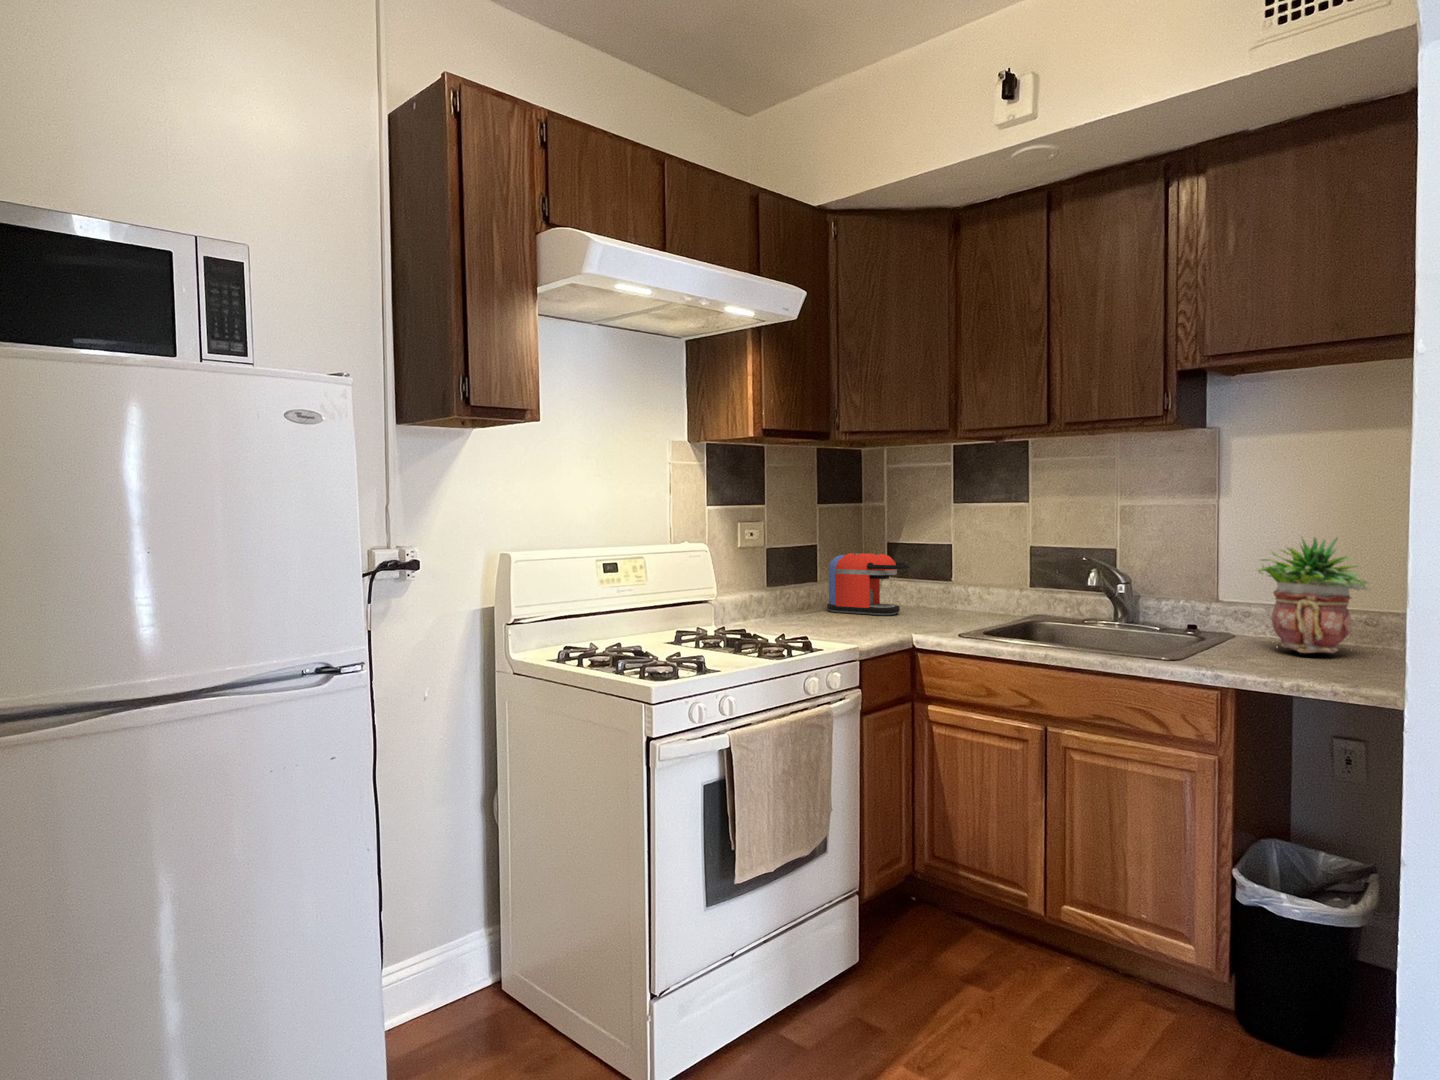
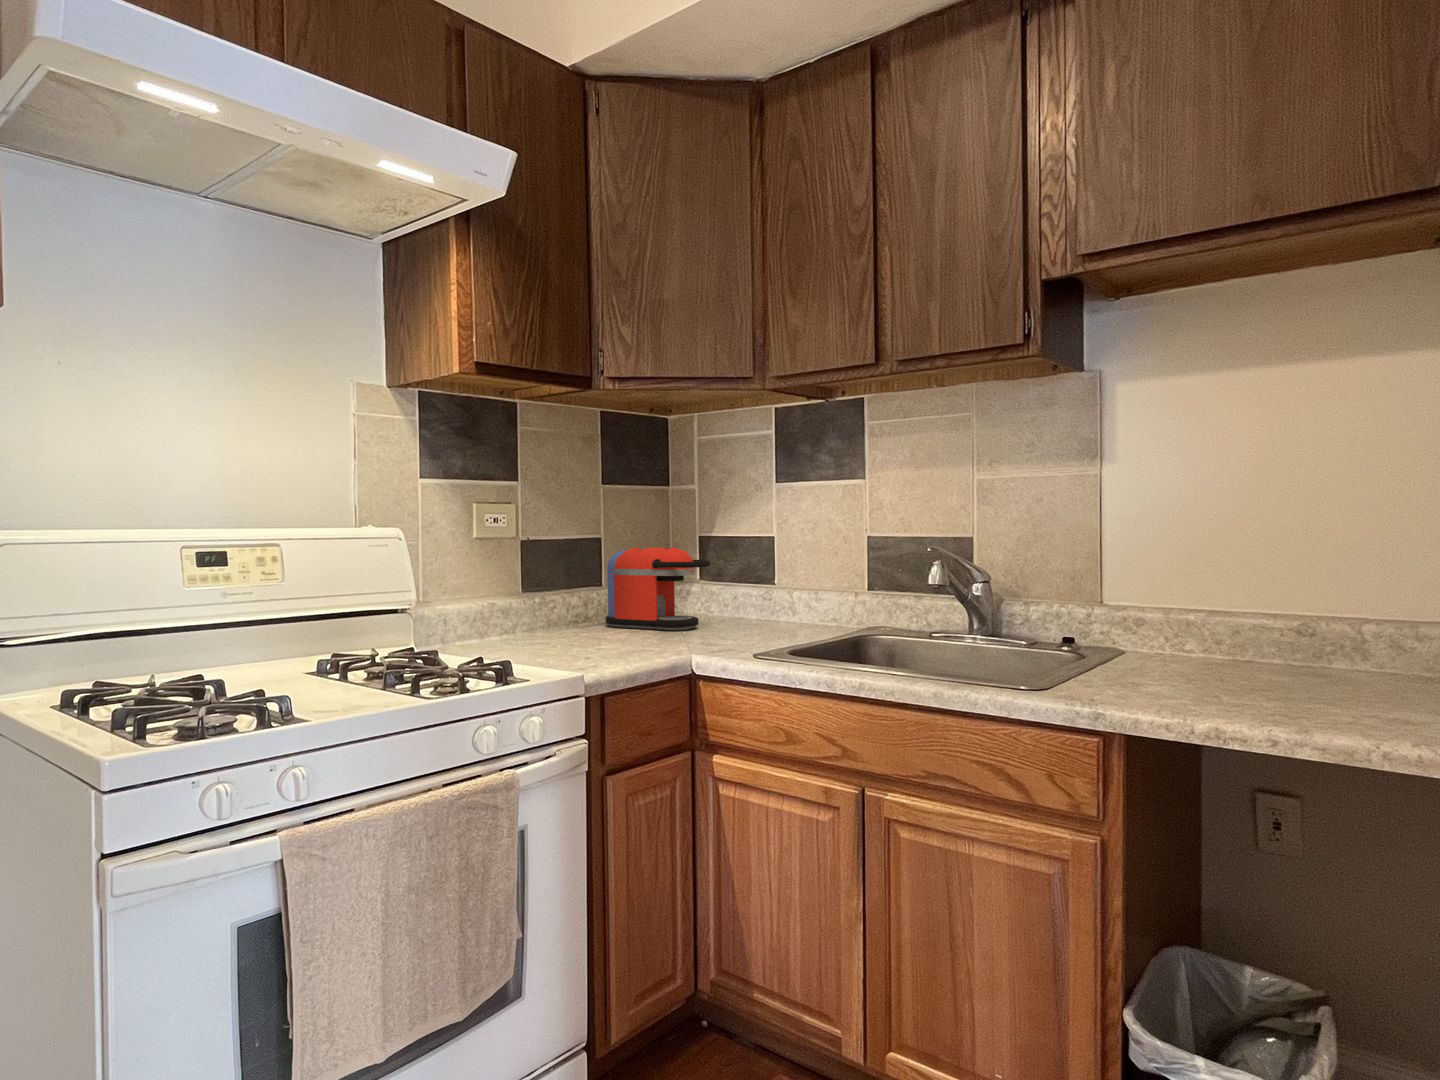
potted plant: present [1258,538,1369,653] -> none [1151,504,1311,676]

